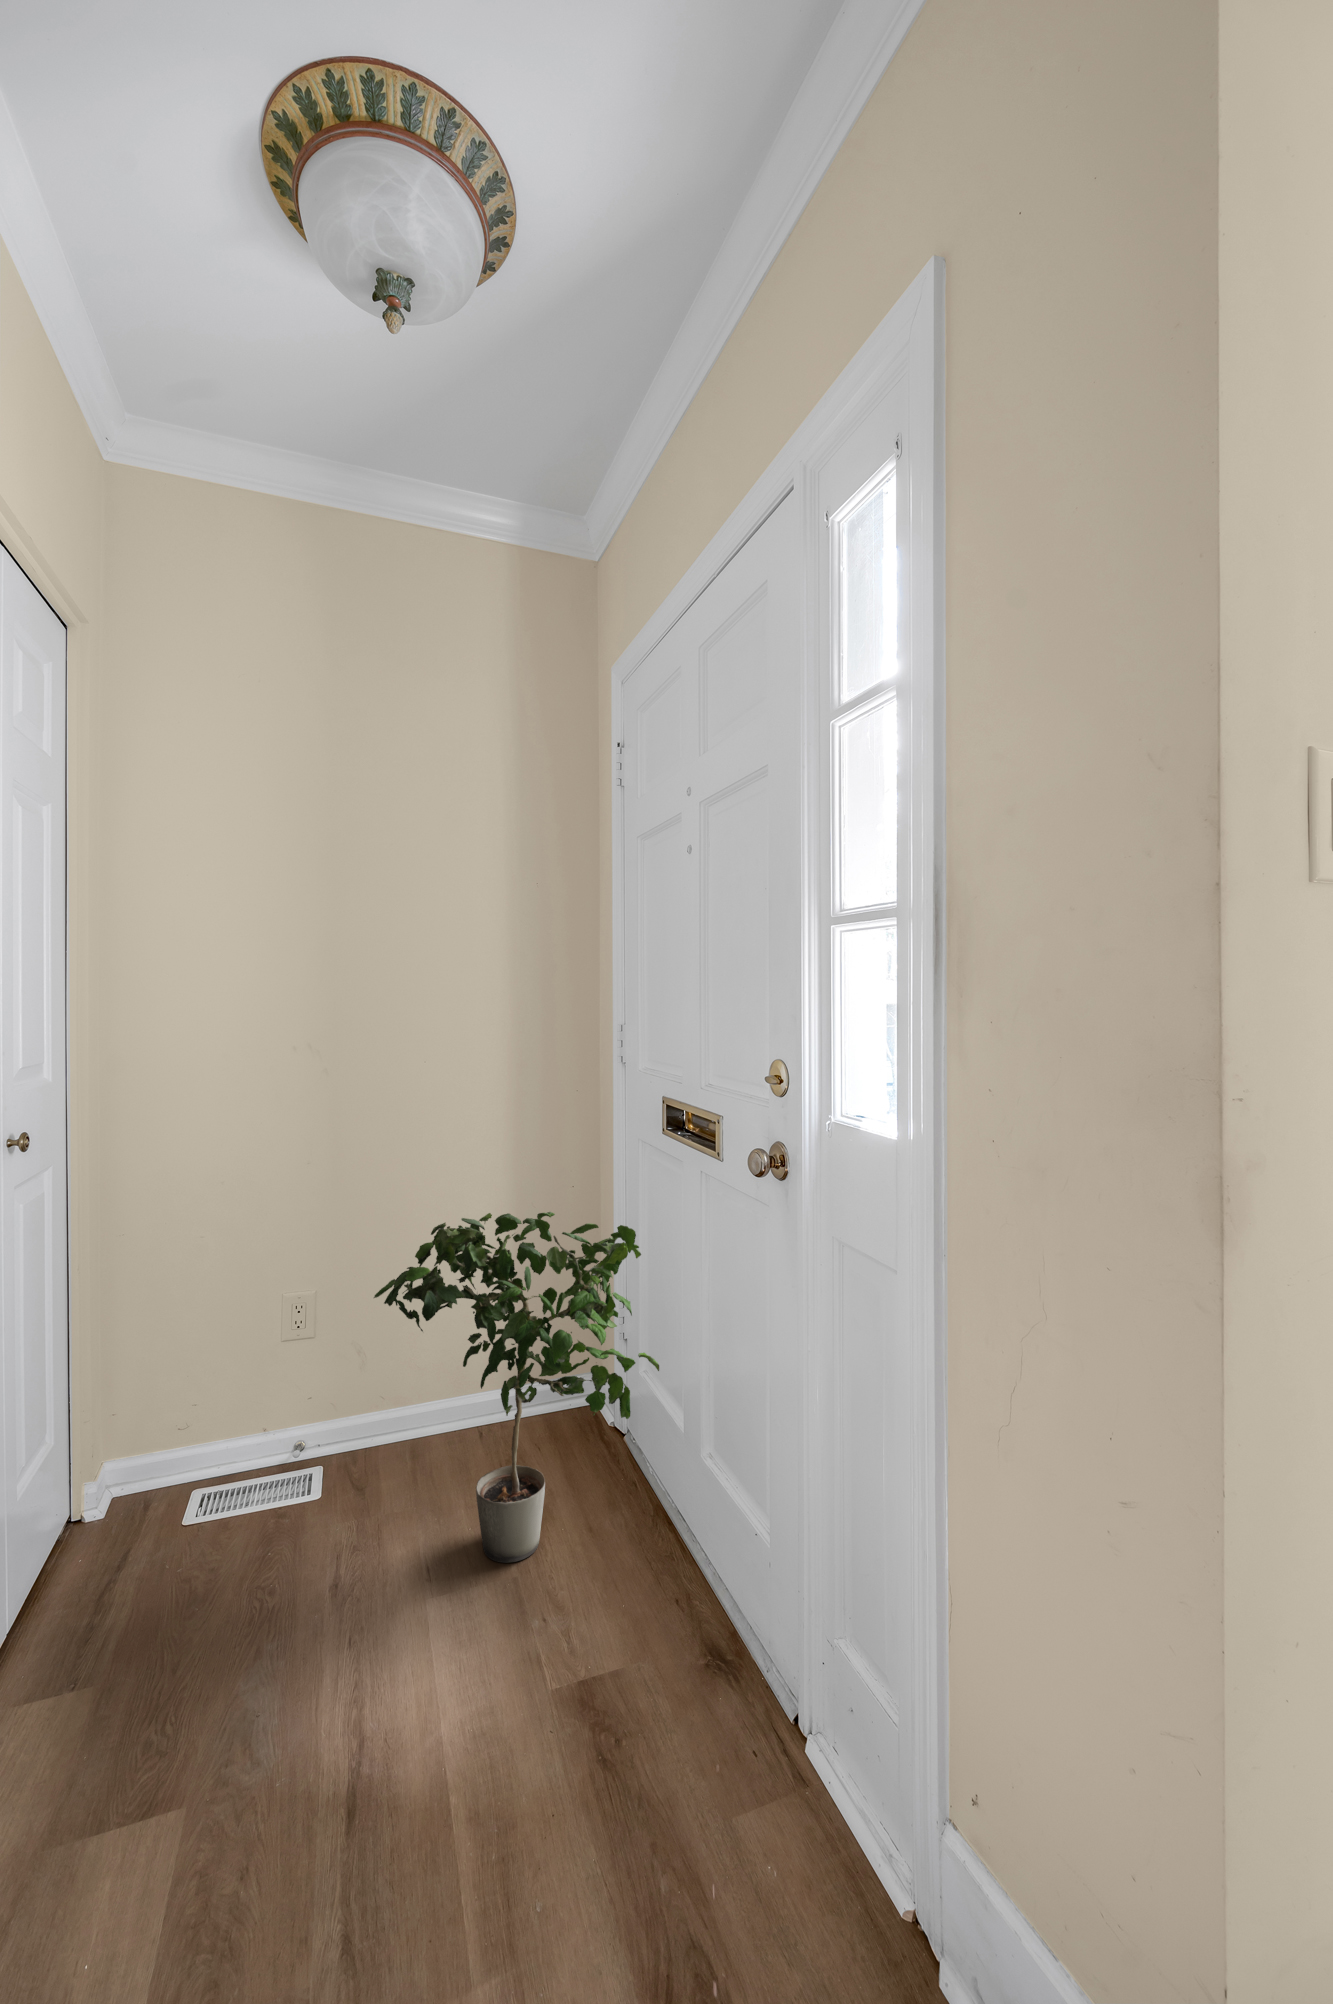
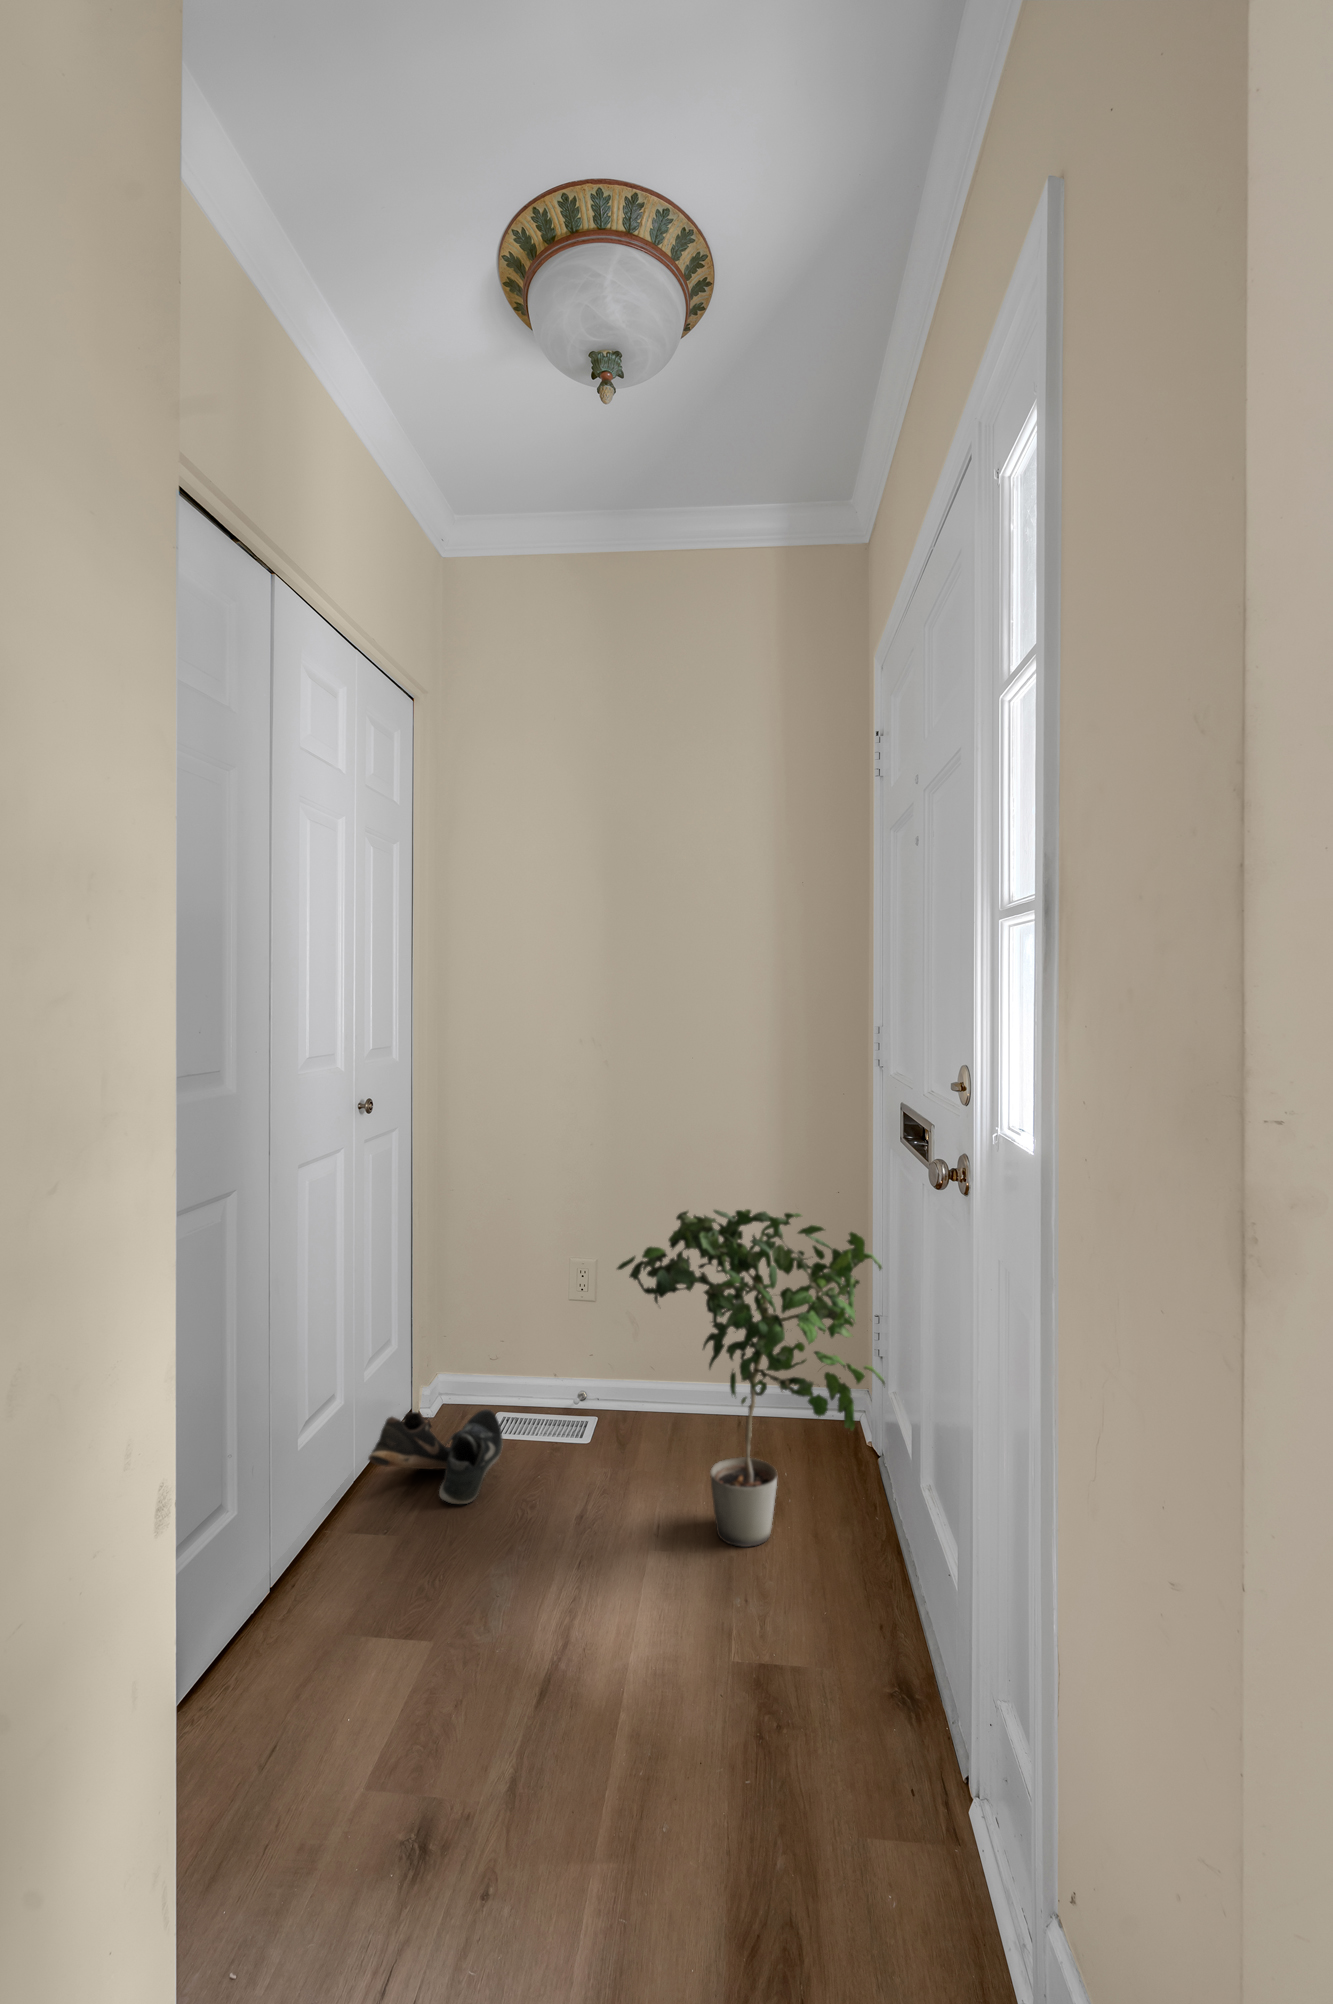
shoe: none [34,1480,211,1609] -> present [368,1409,503,1504]

